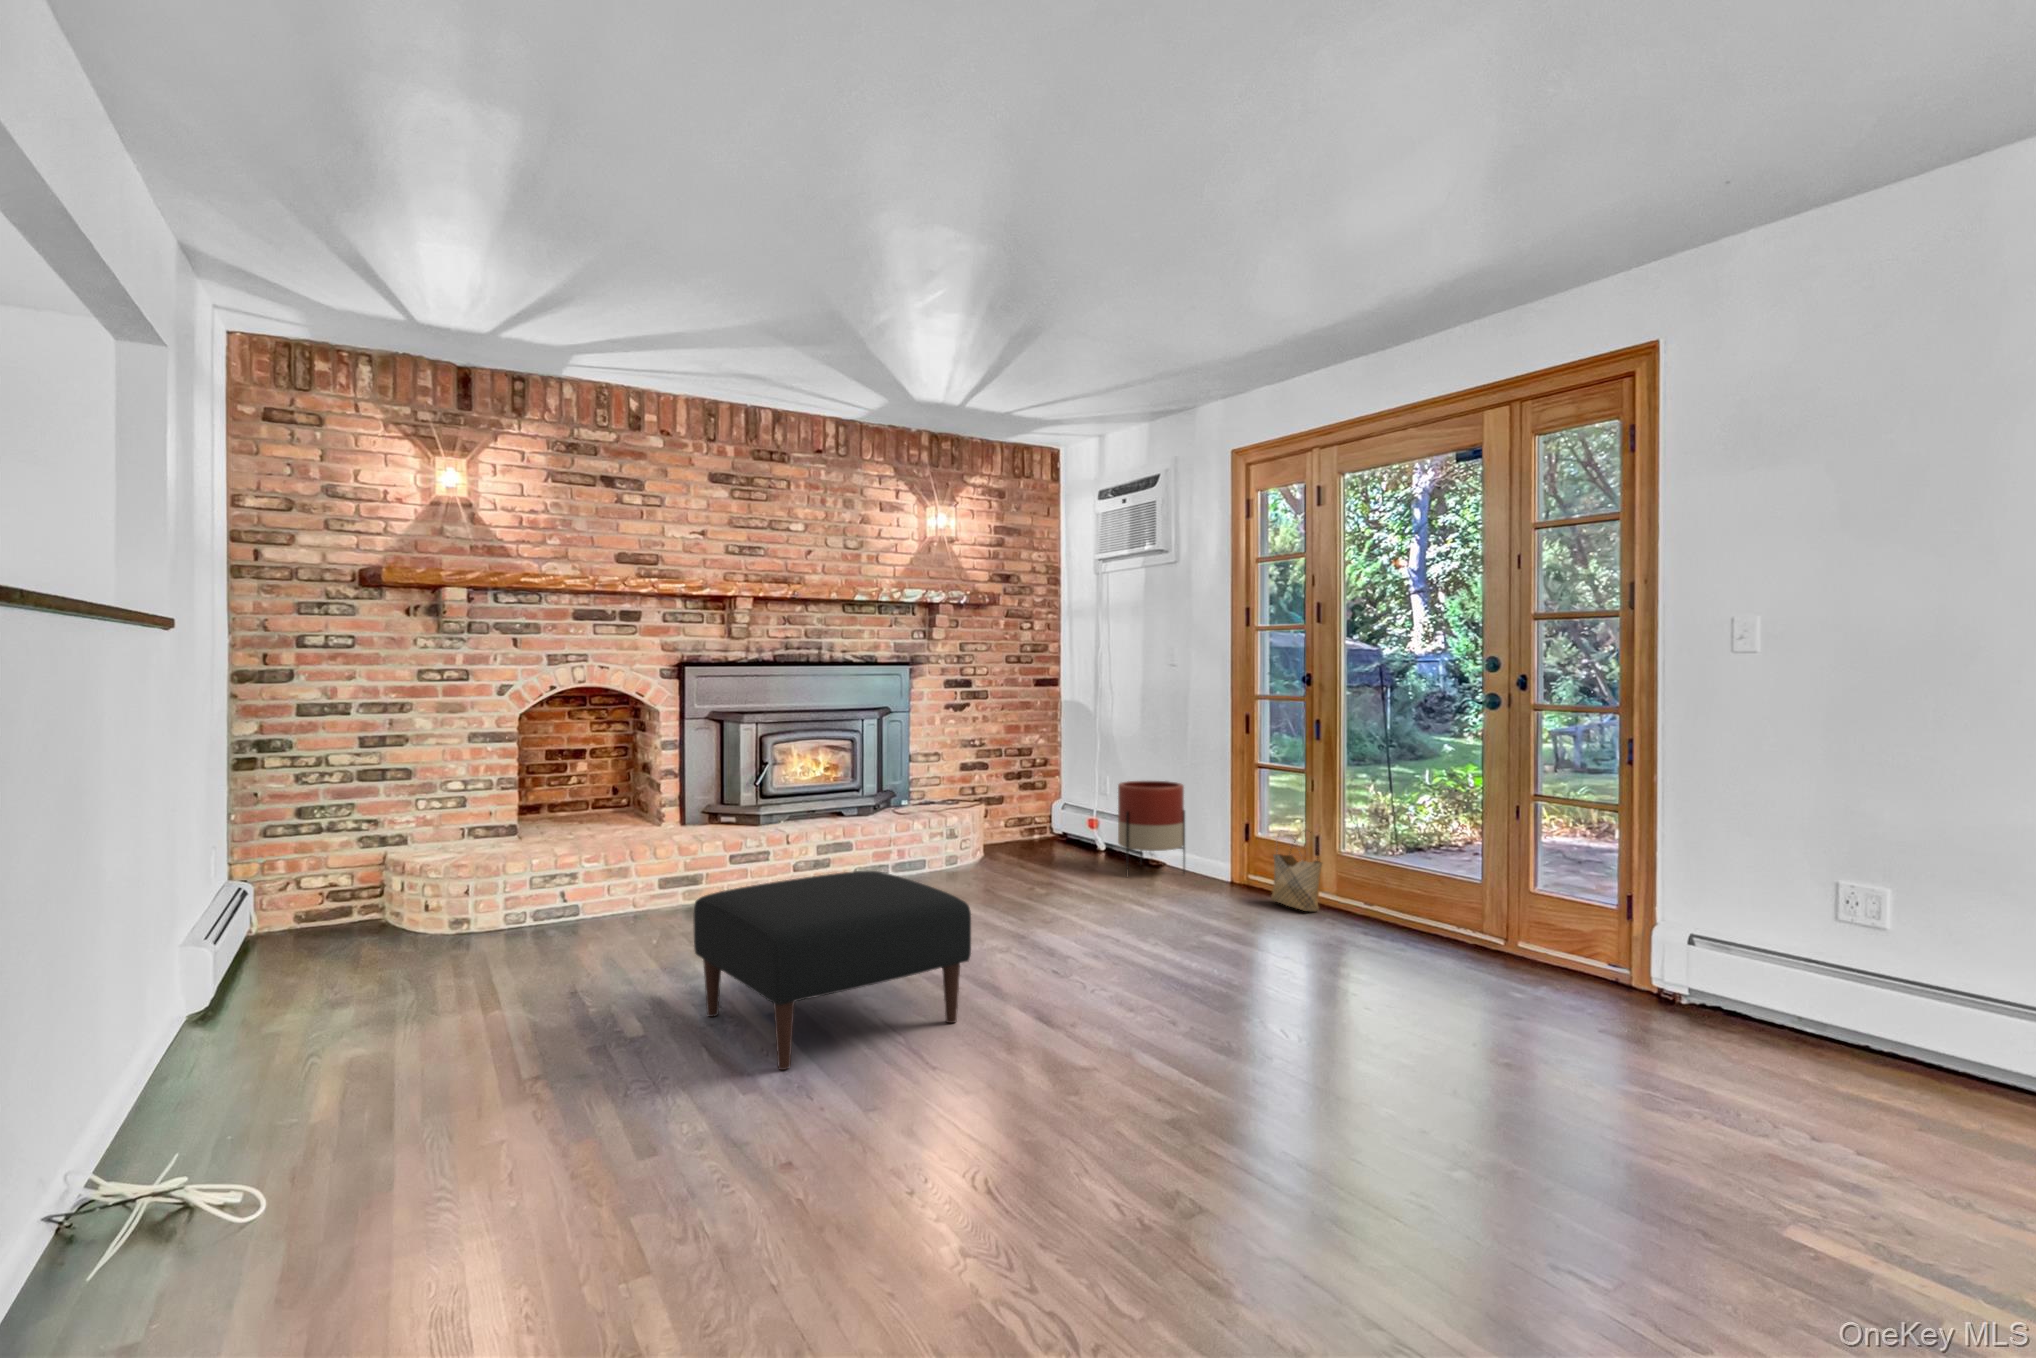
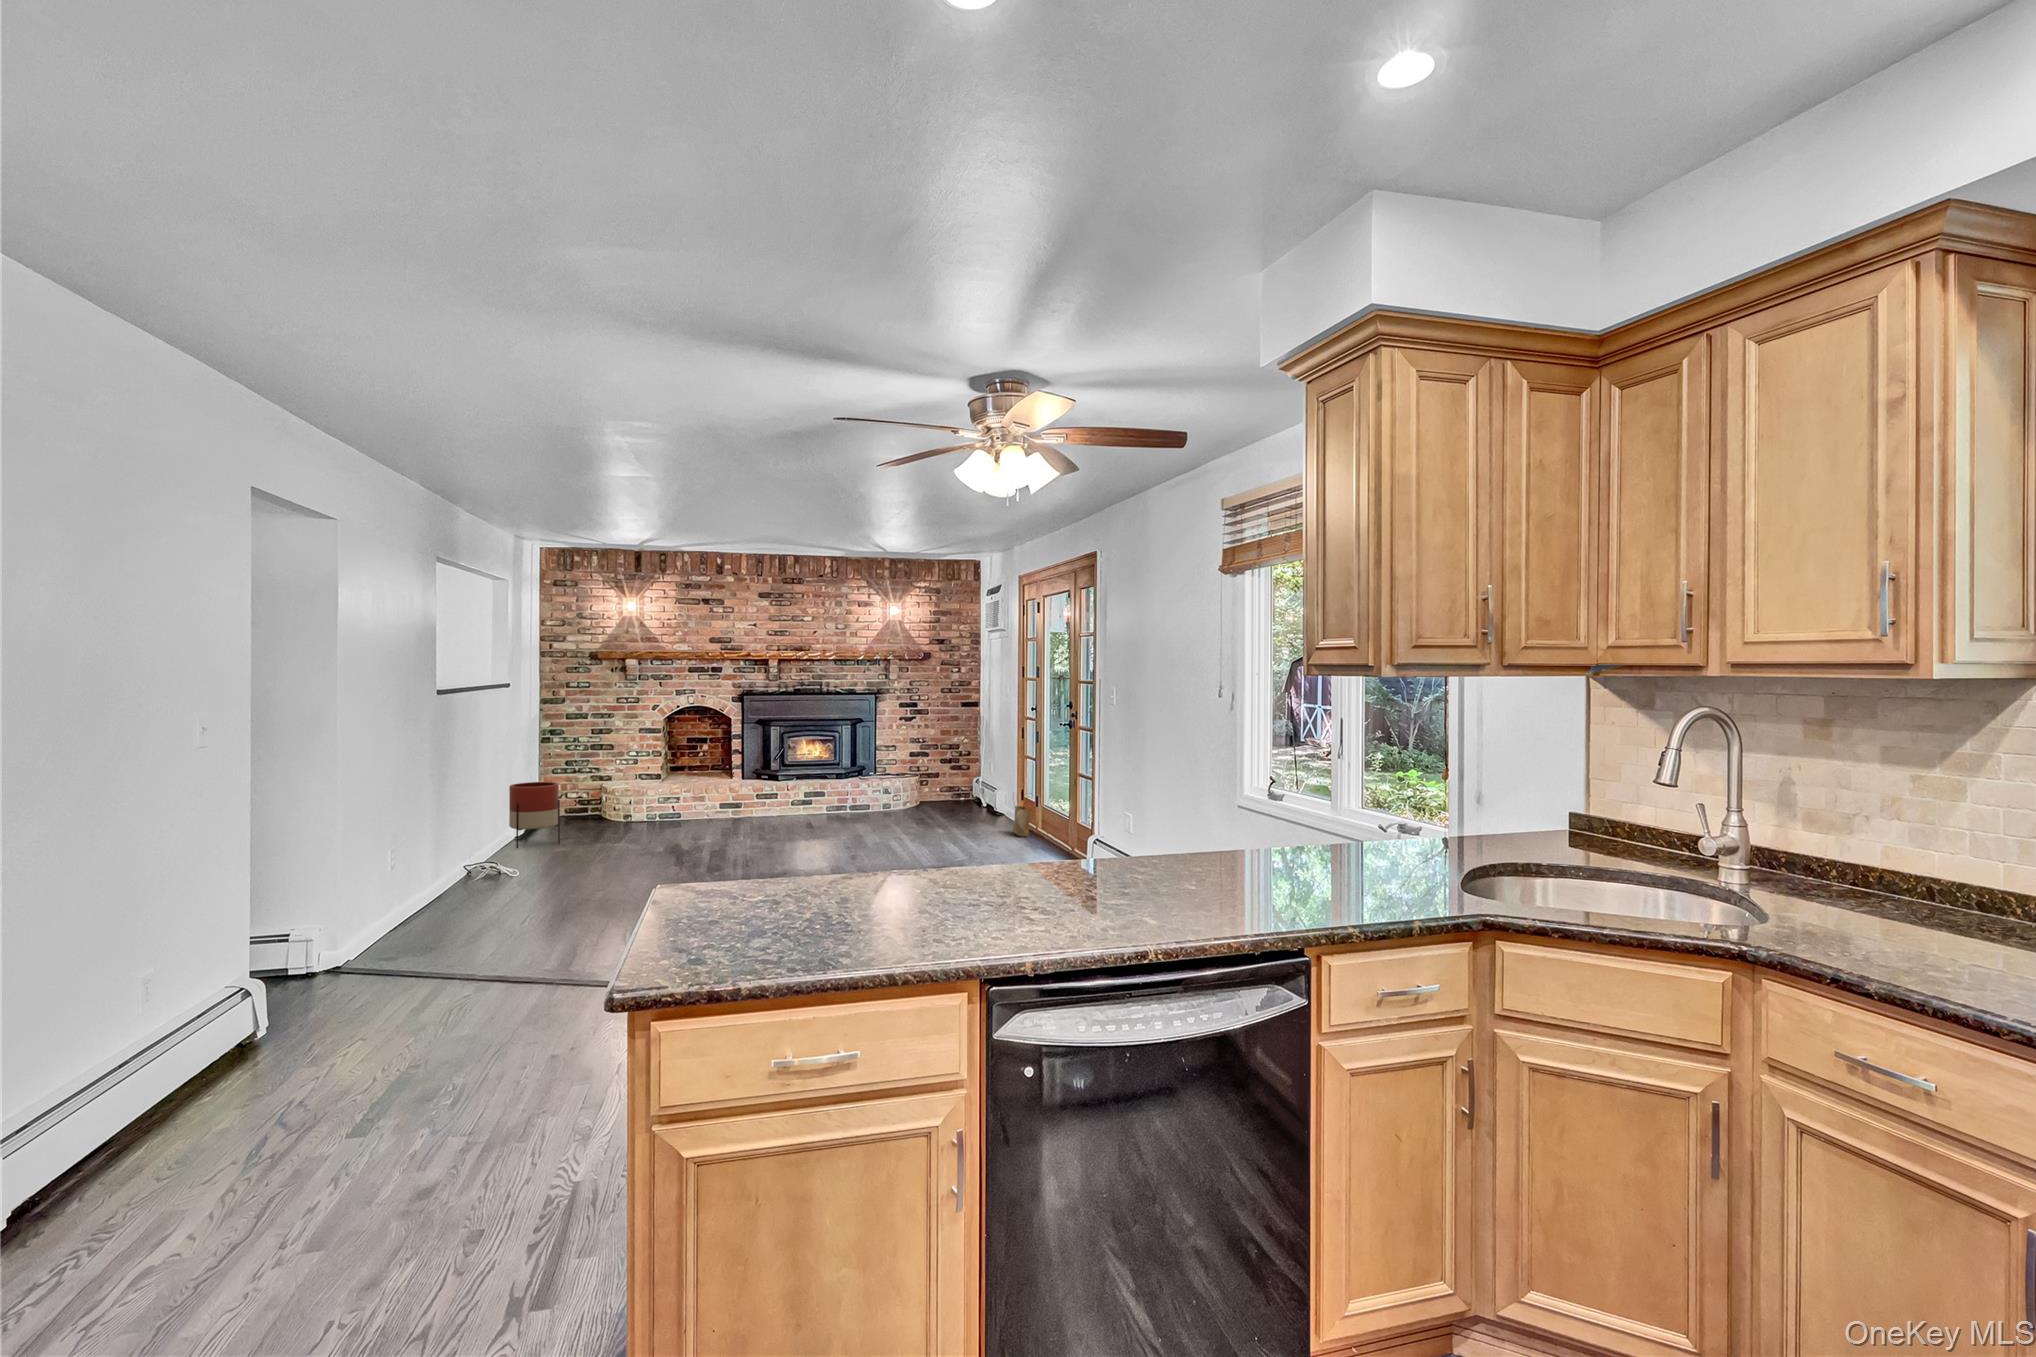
planter: present [1118,781,1185,876] -> present [509,782,560,848]
ottoman: present [694,871,971,1070] -> none [685,796,782,862]

